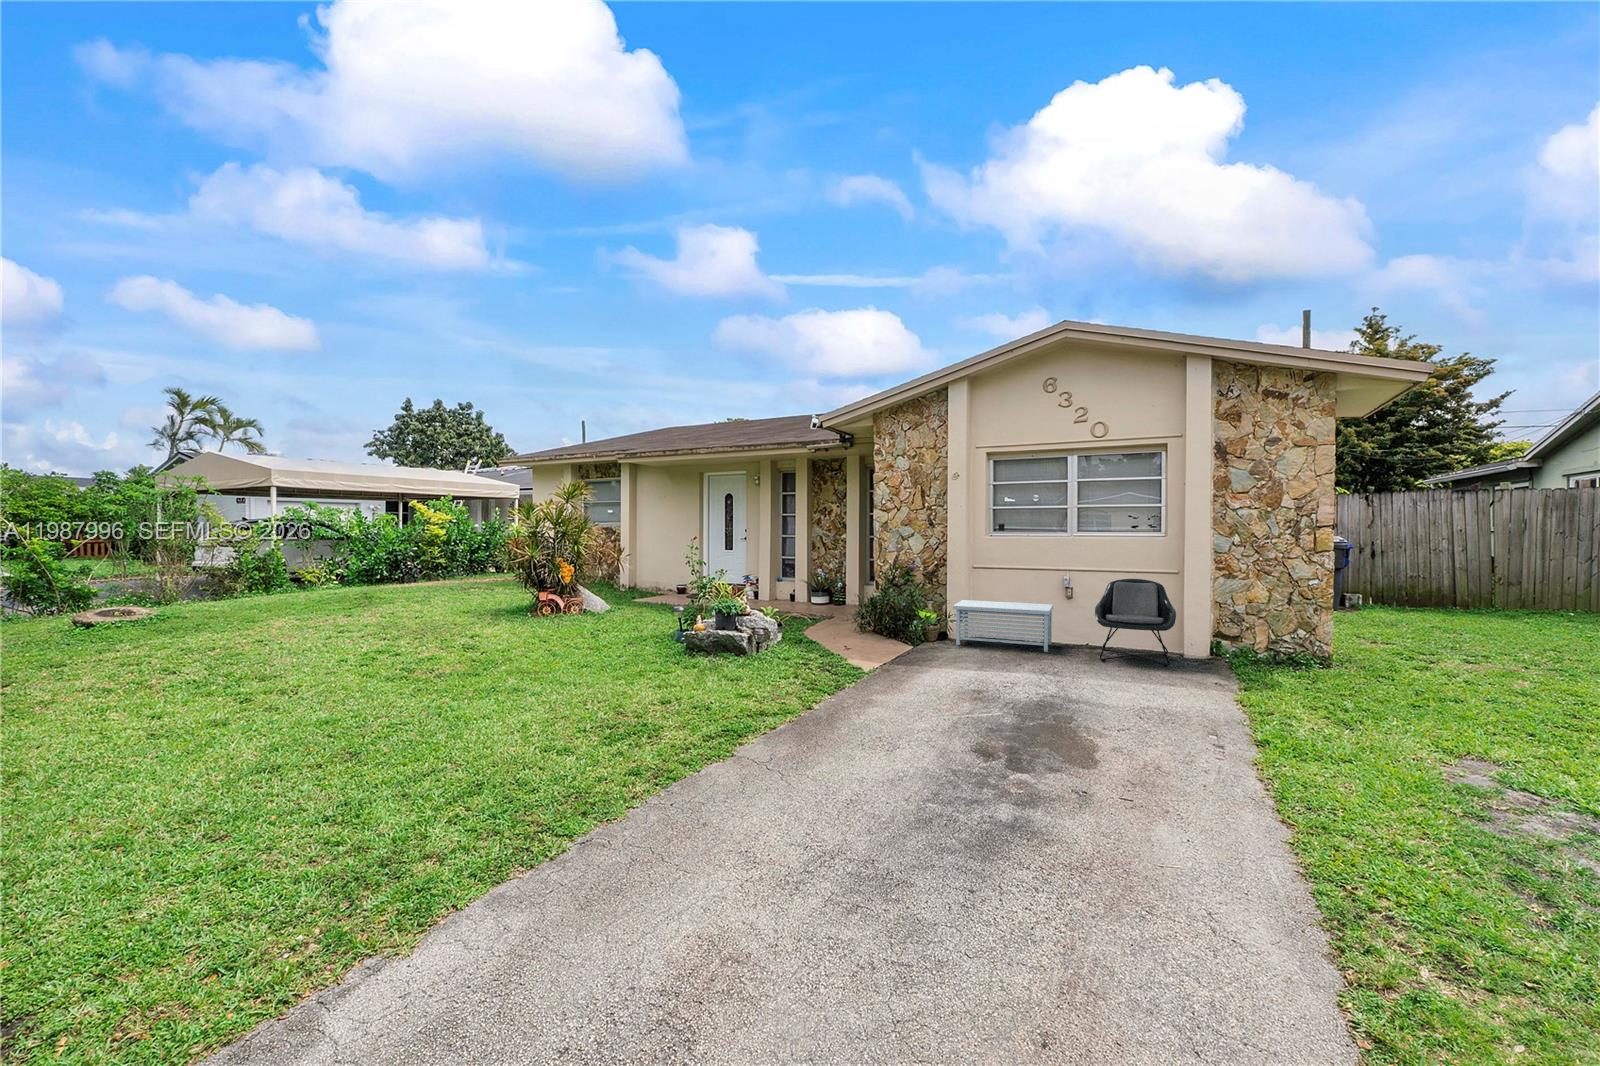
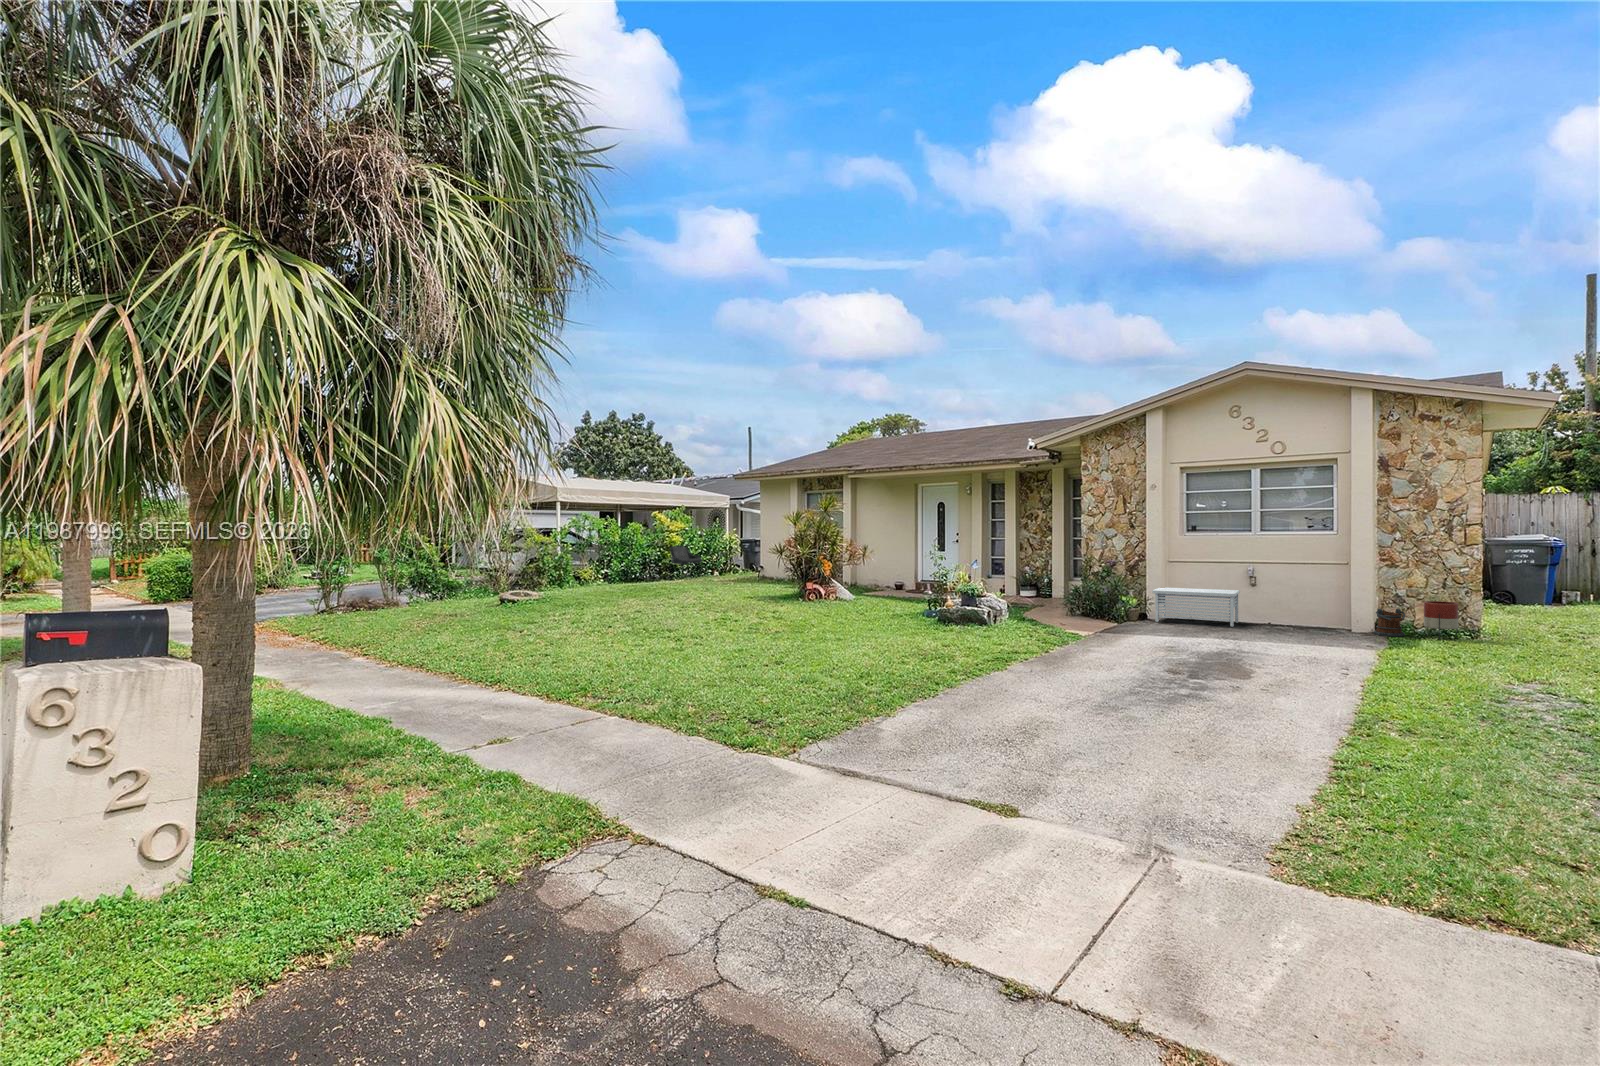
lounge chair: present [1095,579,1176,667] -> present [670,546,702,573]
planter: none [1268,620,1309,671] -> present [1424,601,1458,639]
bucket: none [1209,630,1246,666] -> present [1373,609,1405,637]

